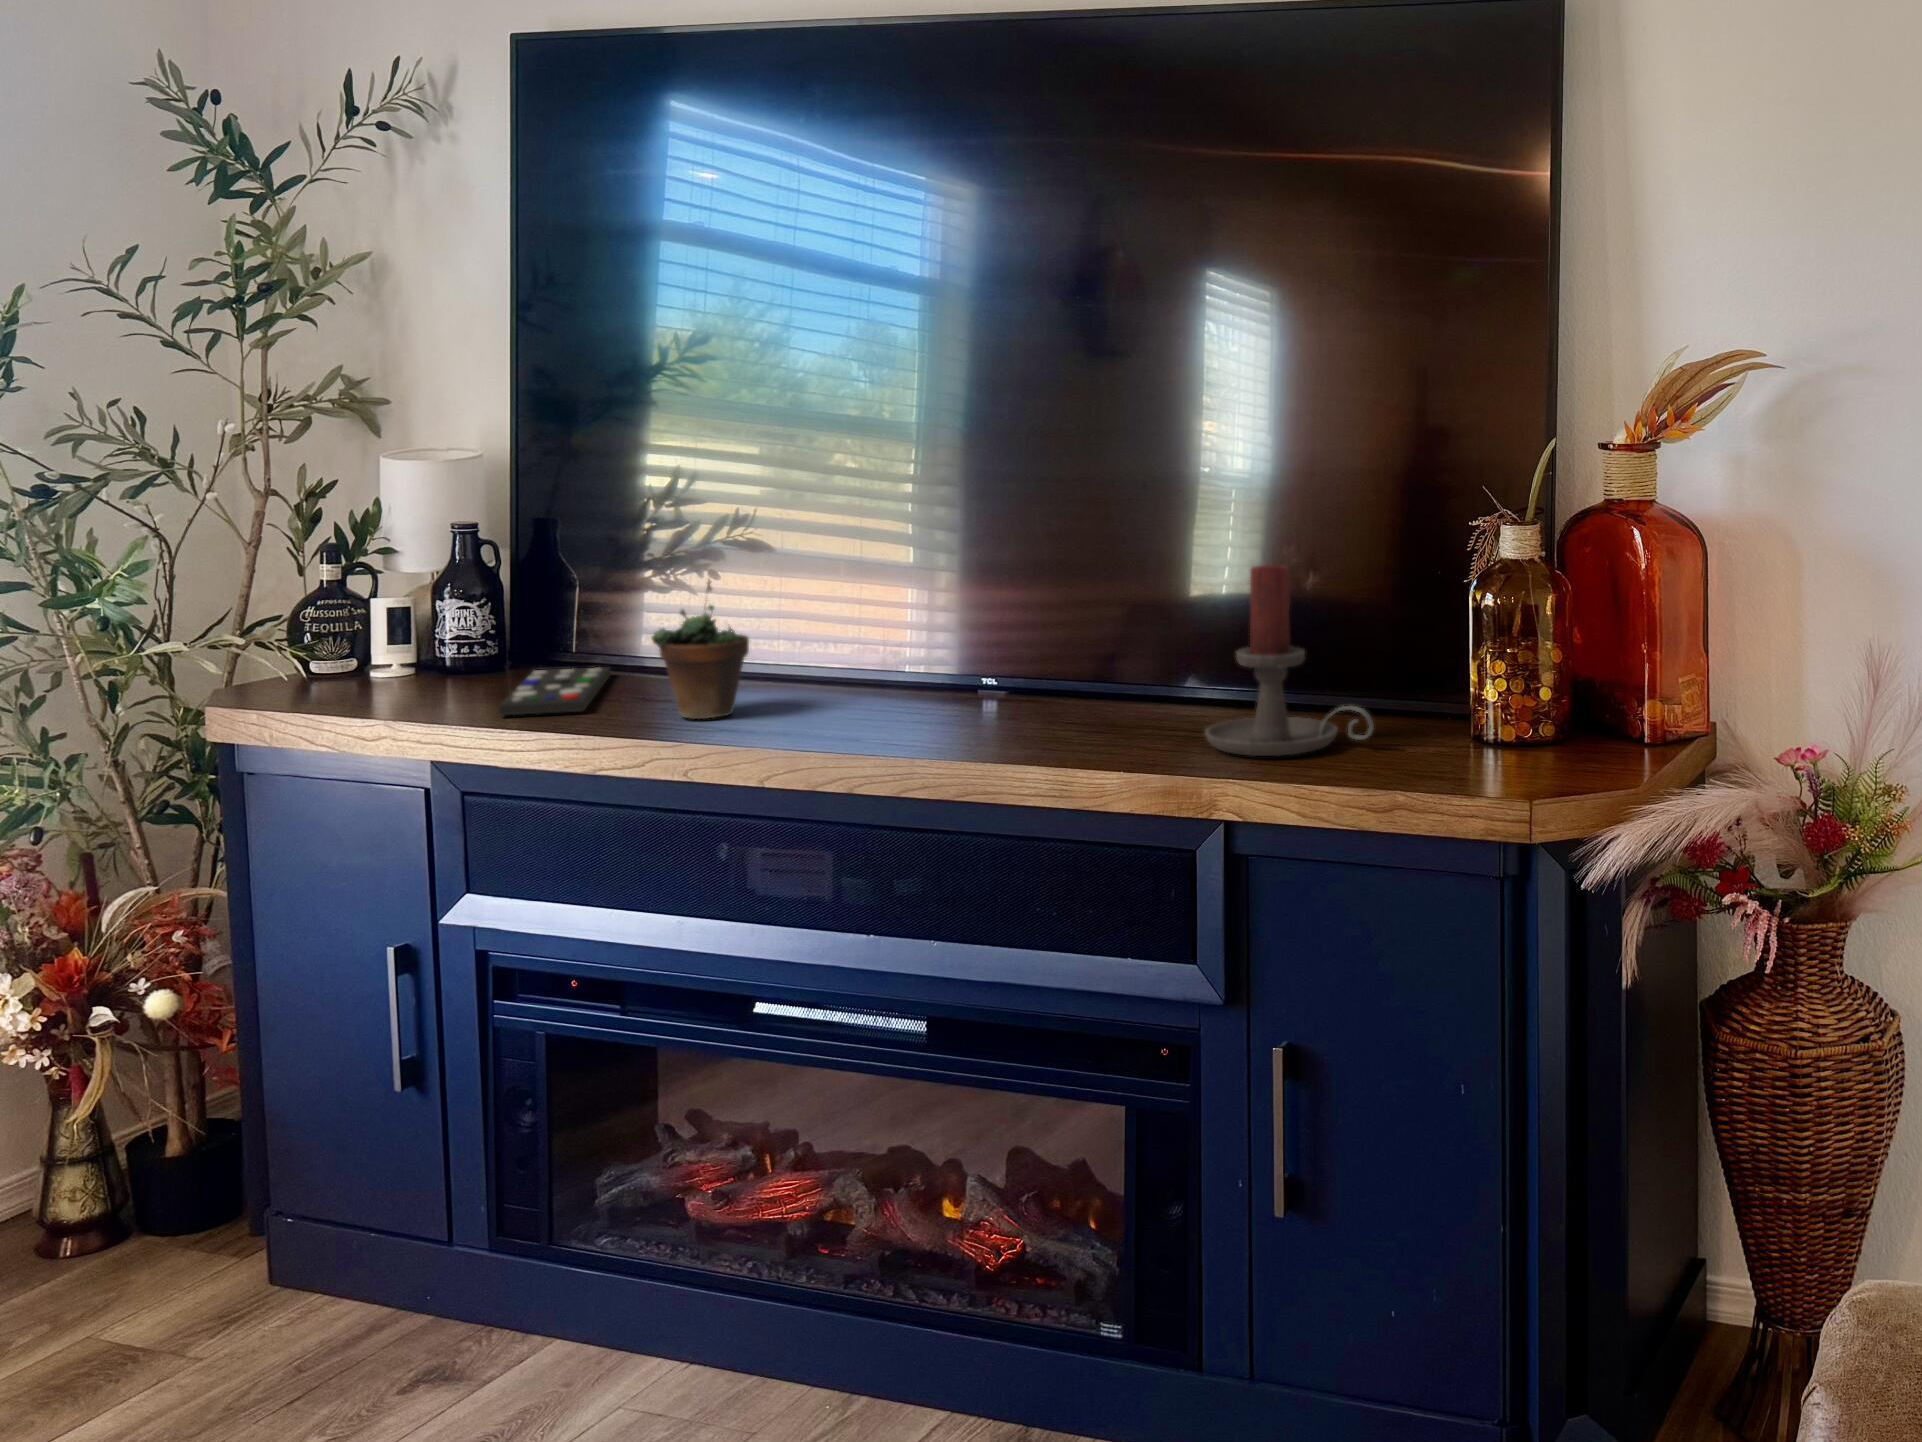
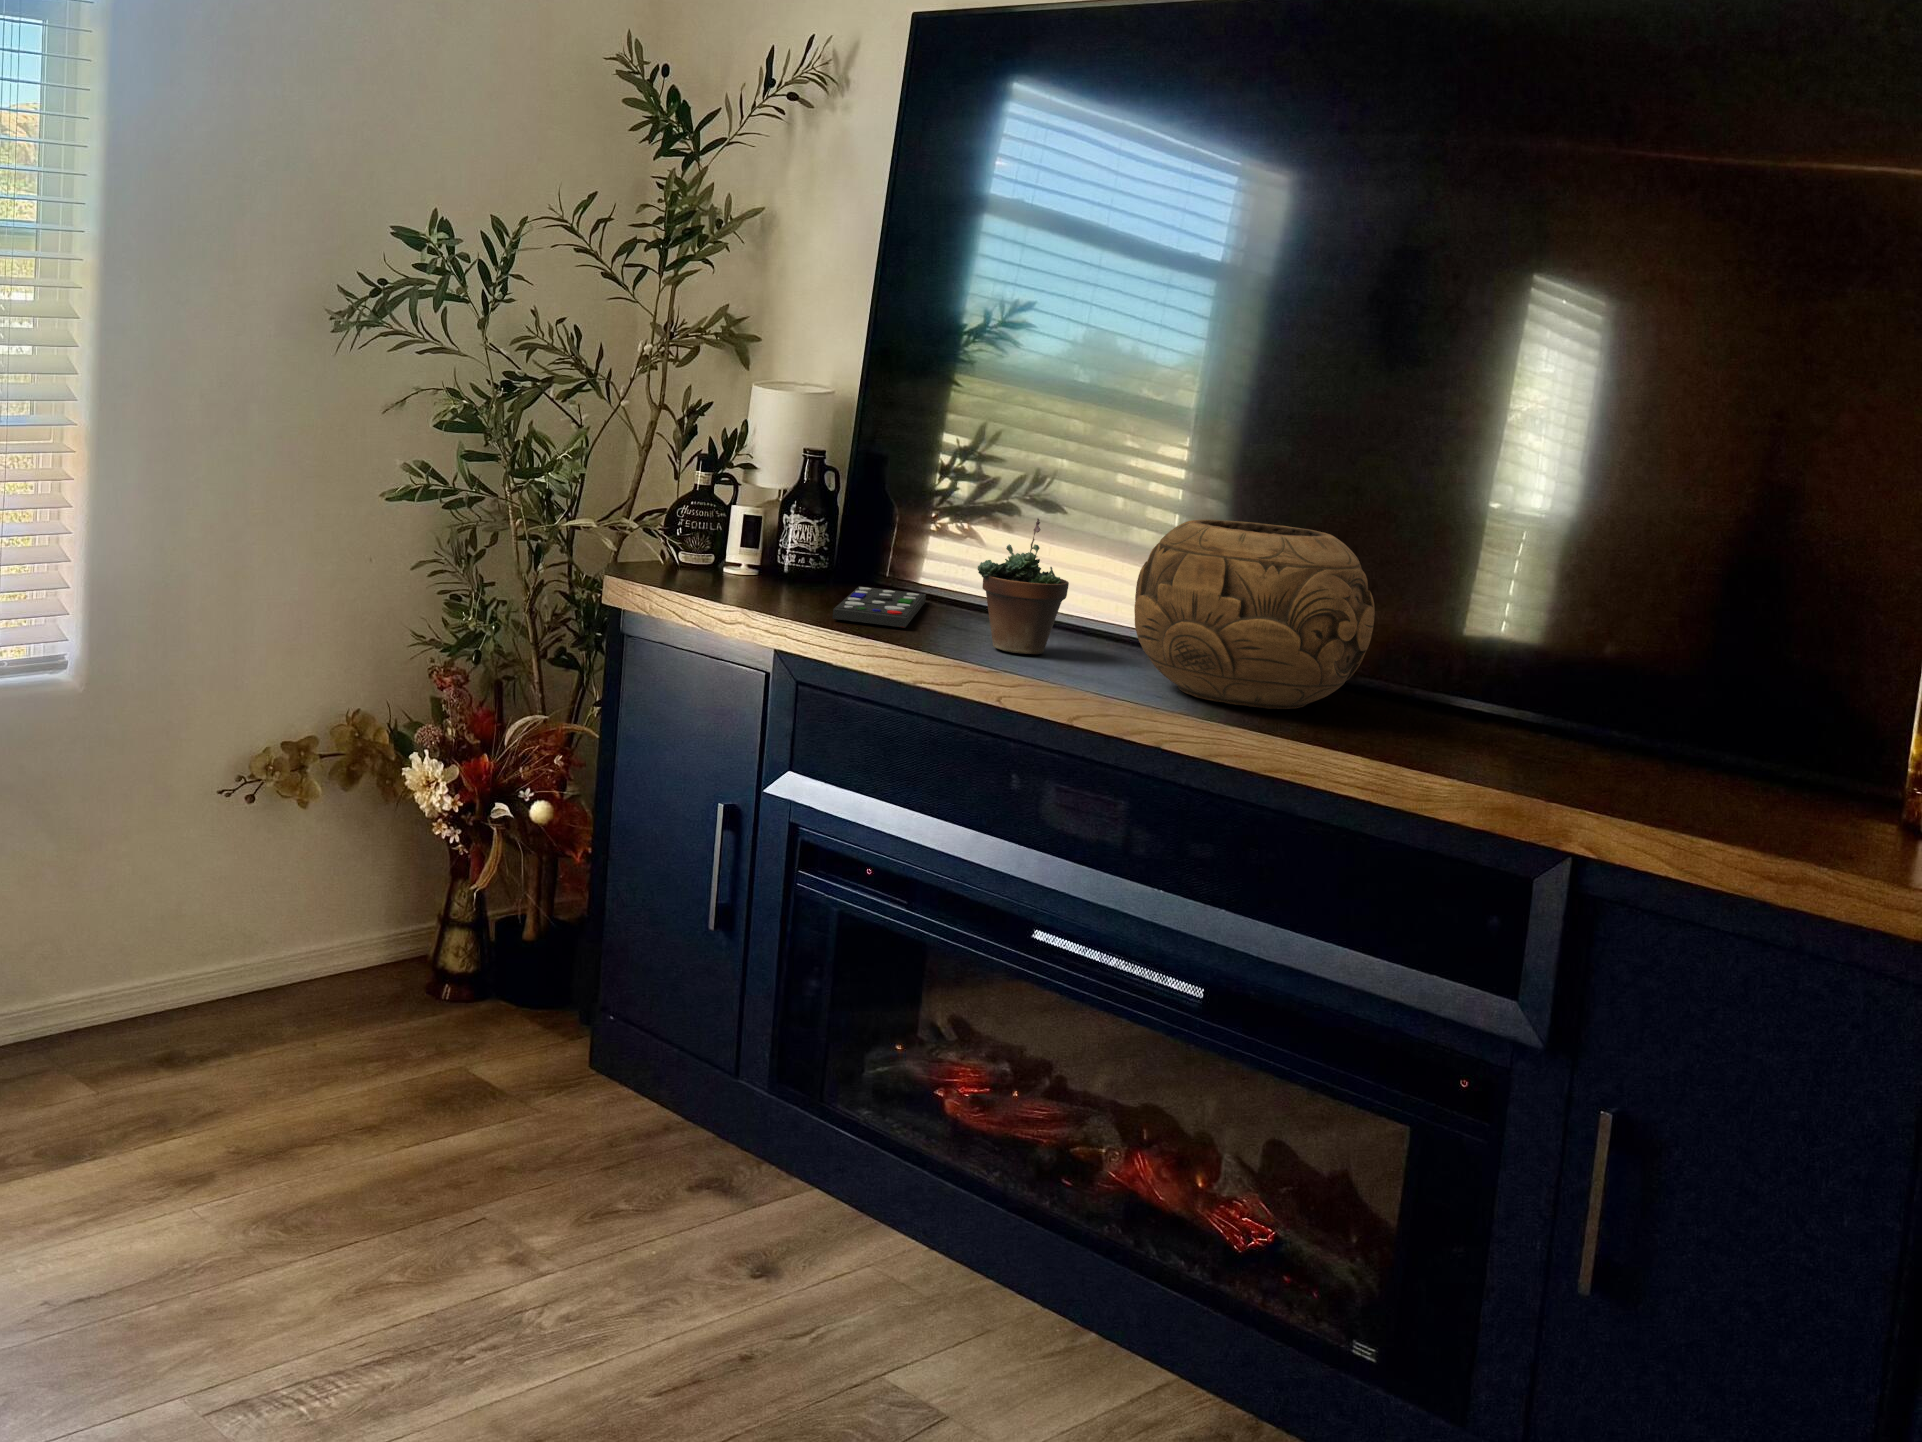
decorative bowl: none [811,554,1030,734] -> present [1134,519,1375,709]
candle holder: present [1205,565,1374,756] -> none [1586,581,1828,811]

